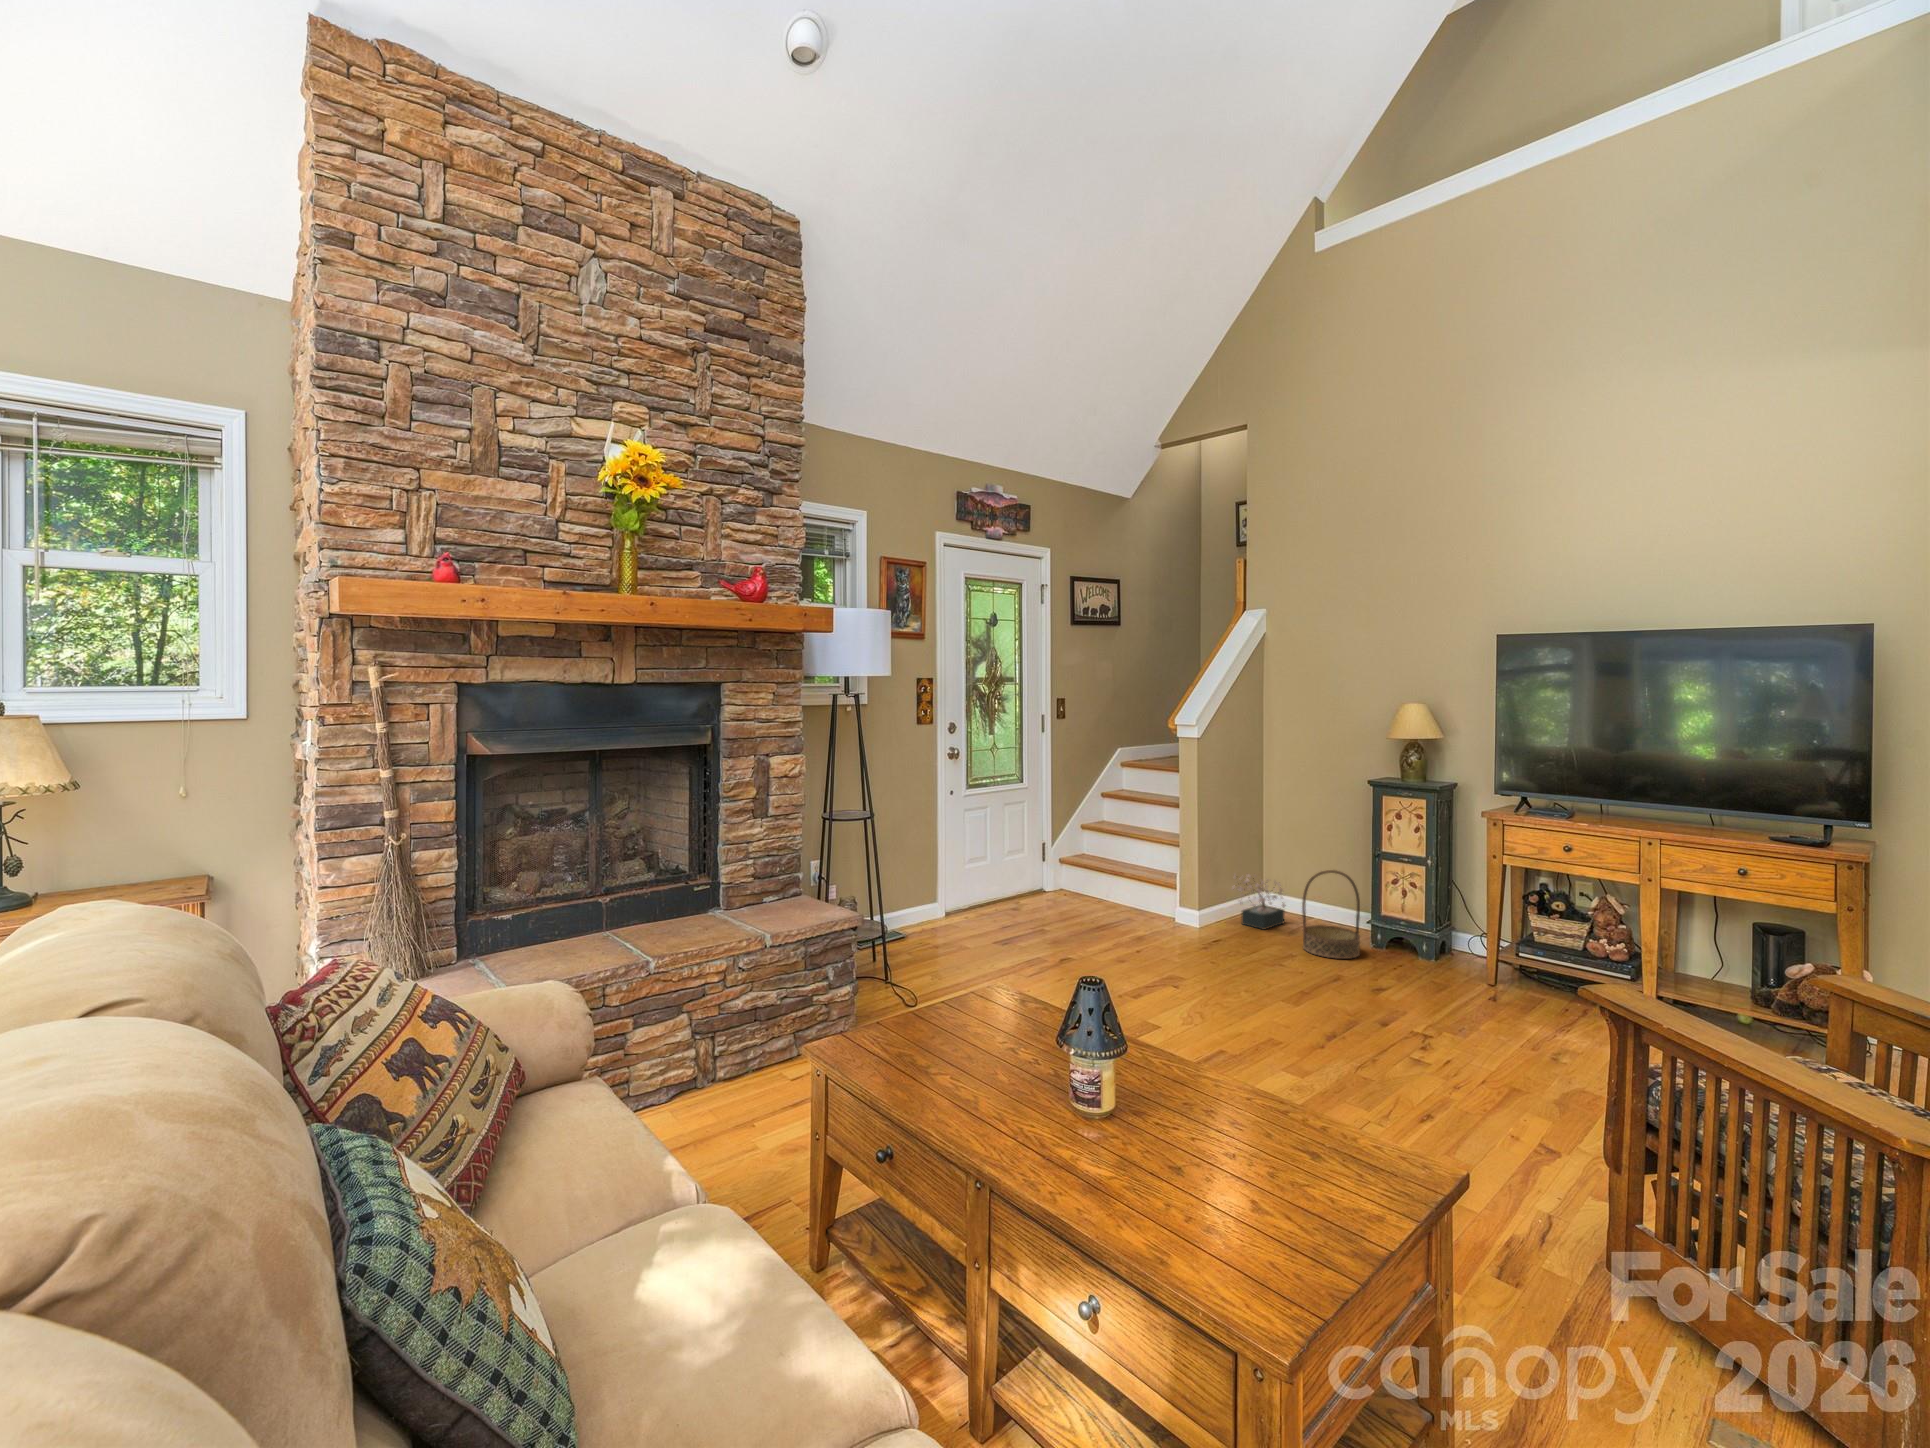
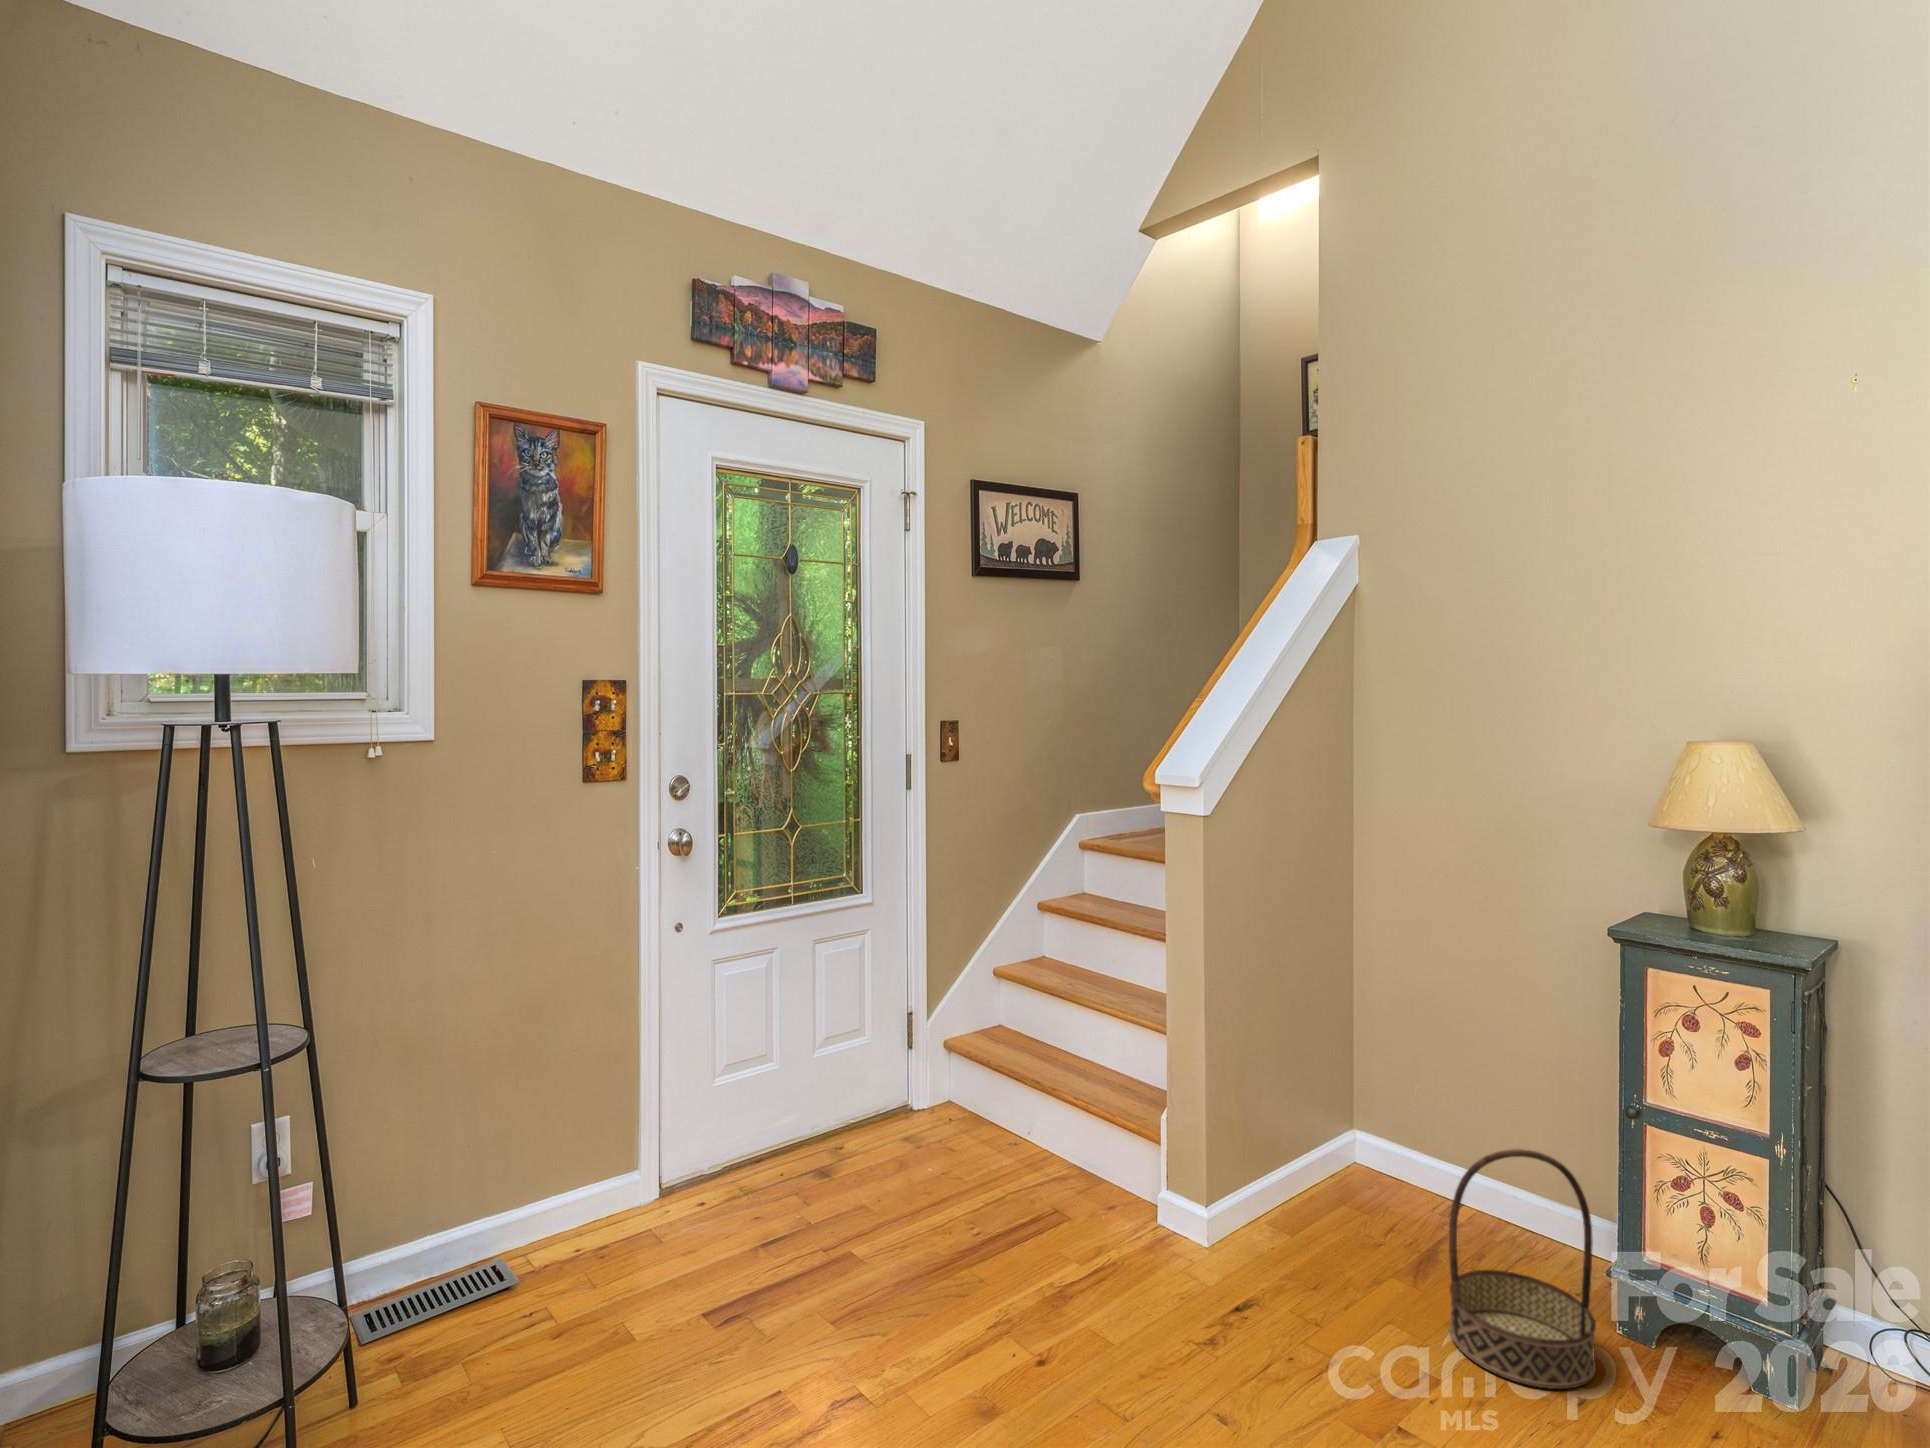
decorative plant: present [1232,874,1286,929] -> none [1283,1117,1406,1254]

